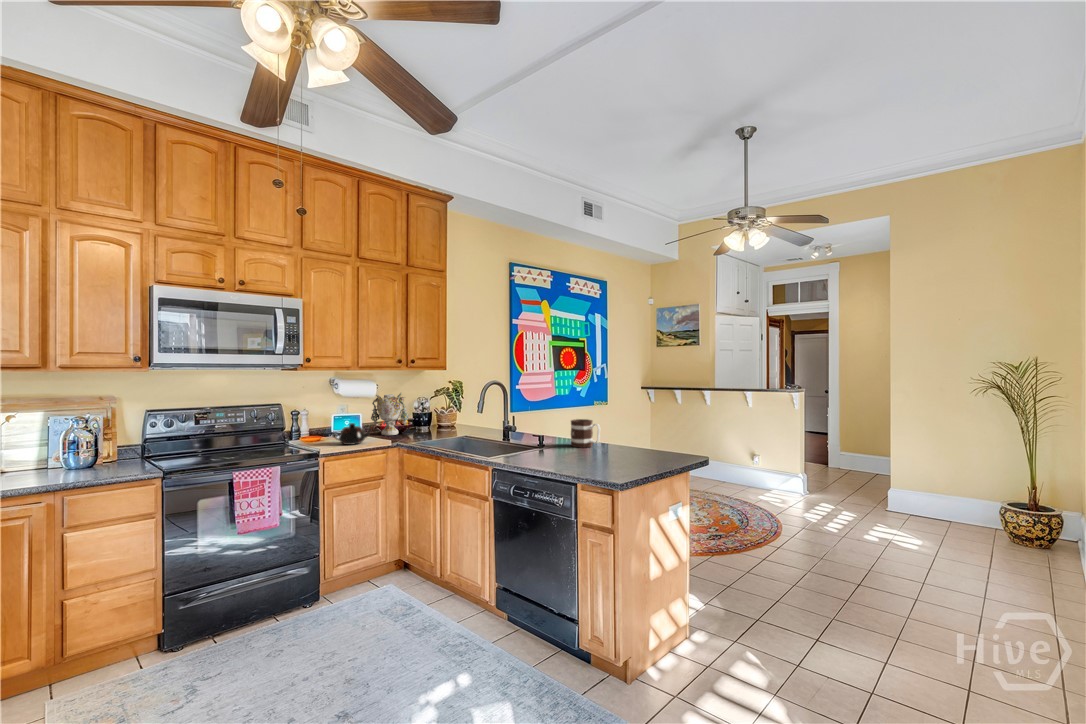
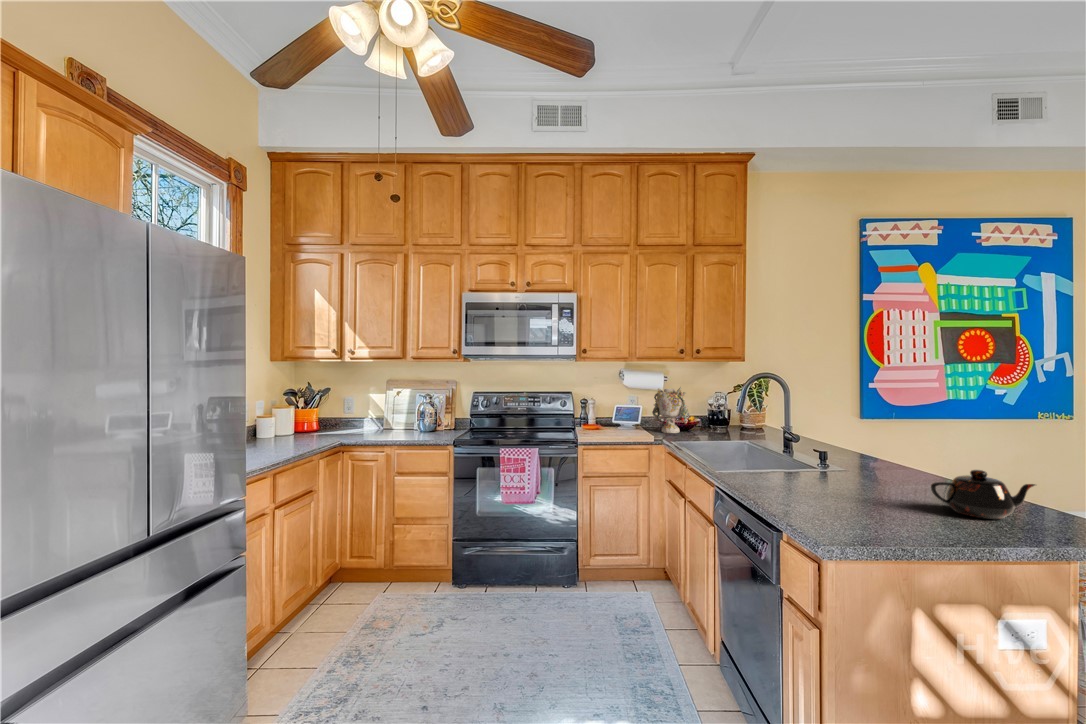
mug: present [571,419,600,447] -> none [864,435,911,479]
teapot: present [332,423,372,445] -> present [931,470,1035,519]

